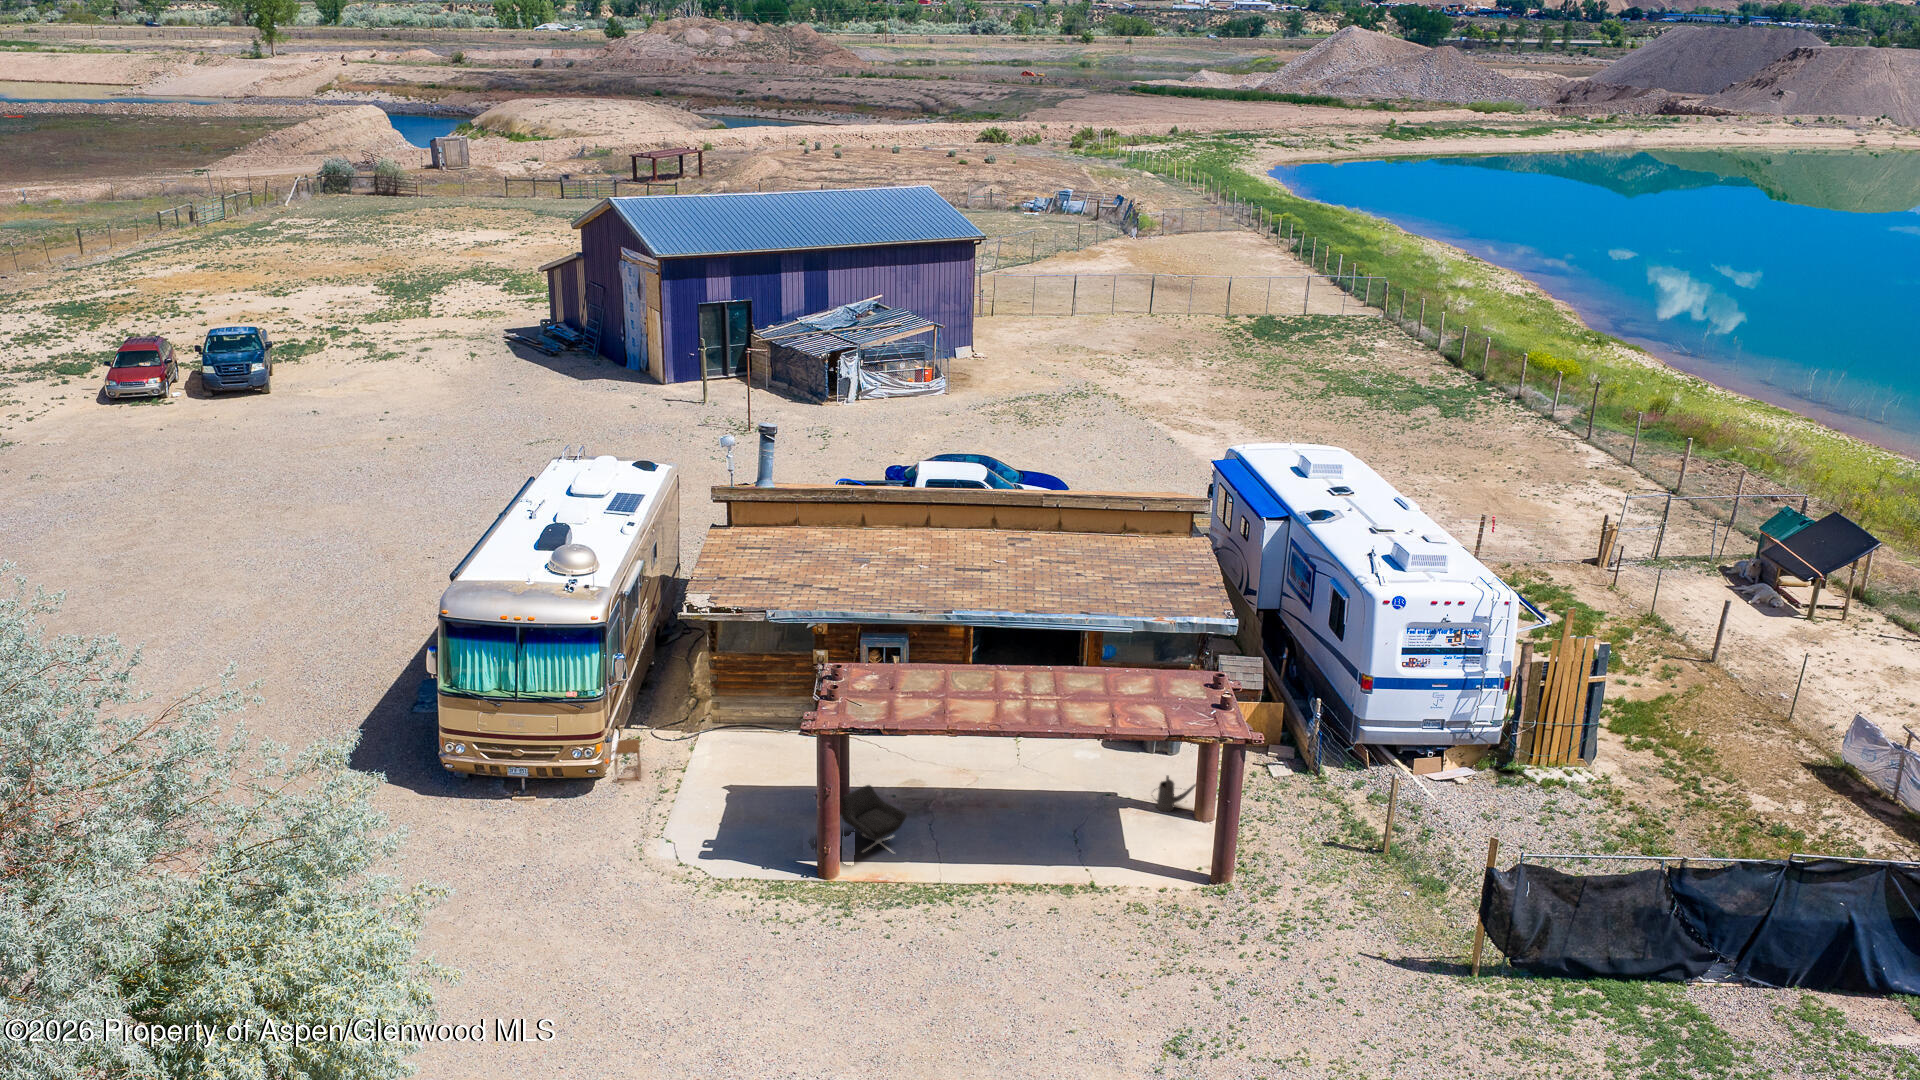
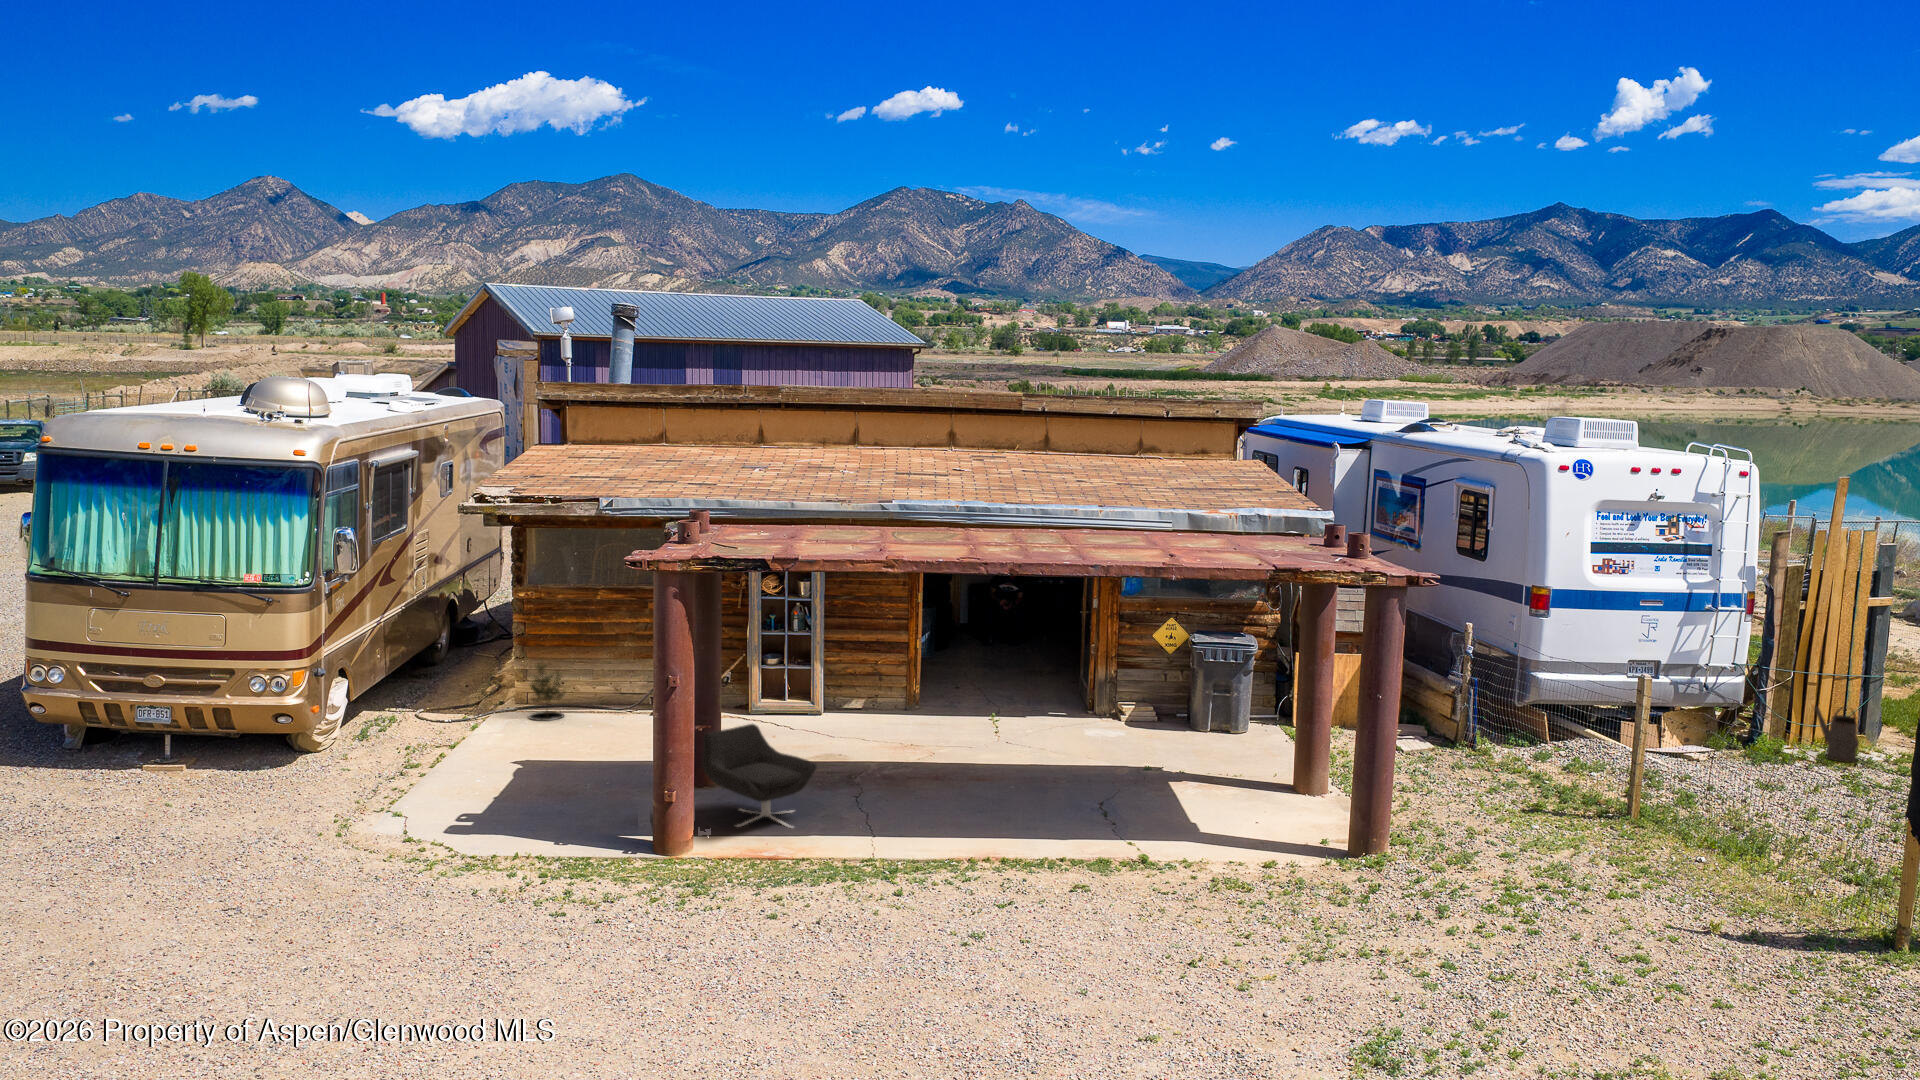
potted tree: present [1493,737,1520,776] -> present [529,661,565,721]
side table: present [614,739,641,781] -> none [333,698,385,764]
watering can: present [1154,775,1196,812] -> present [1815,706,1859,762]

